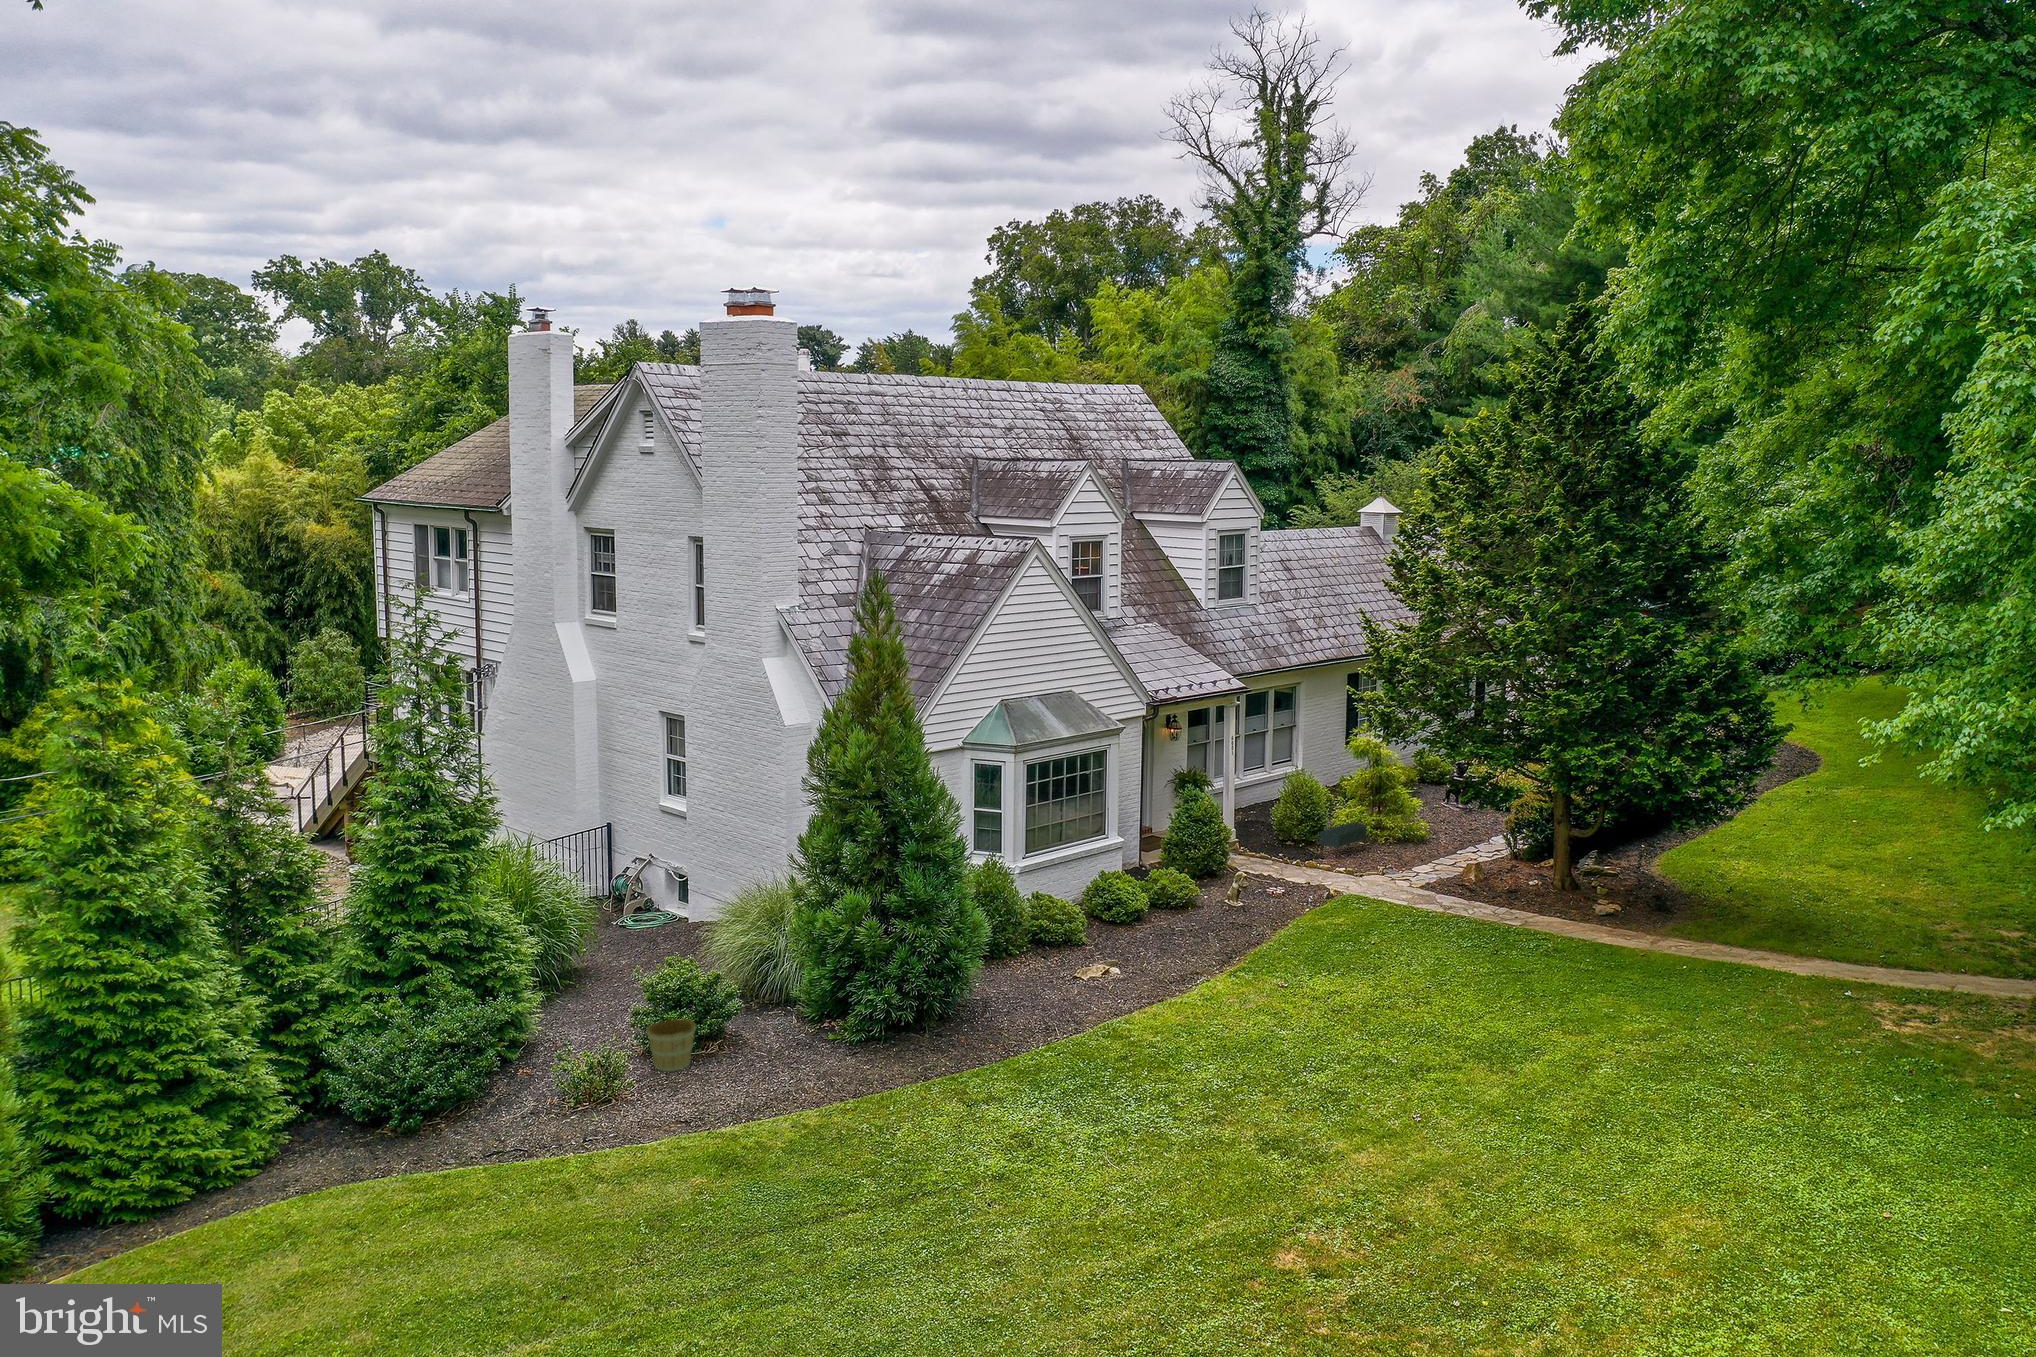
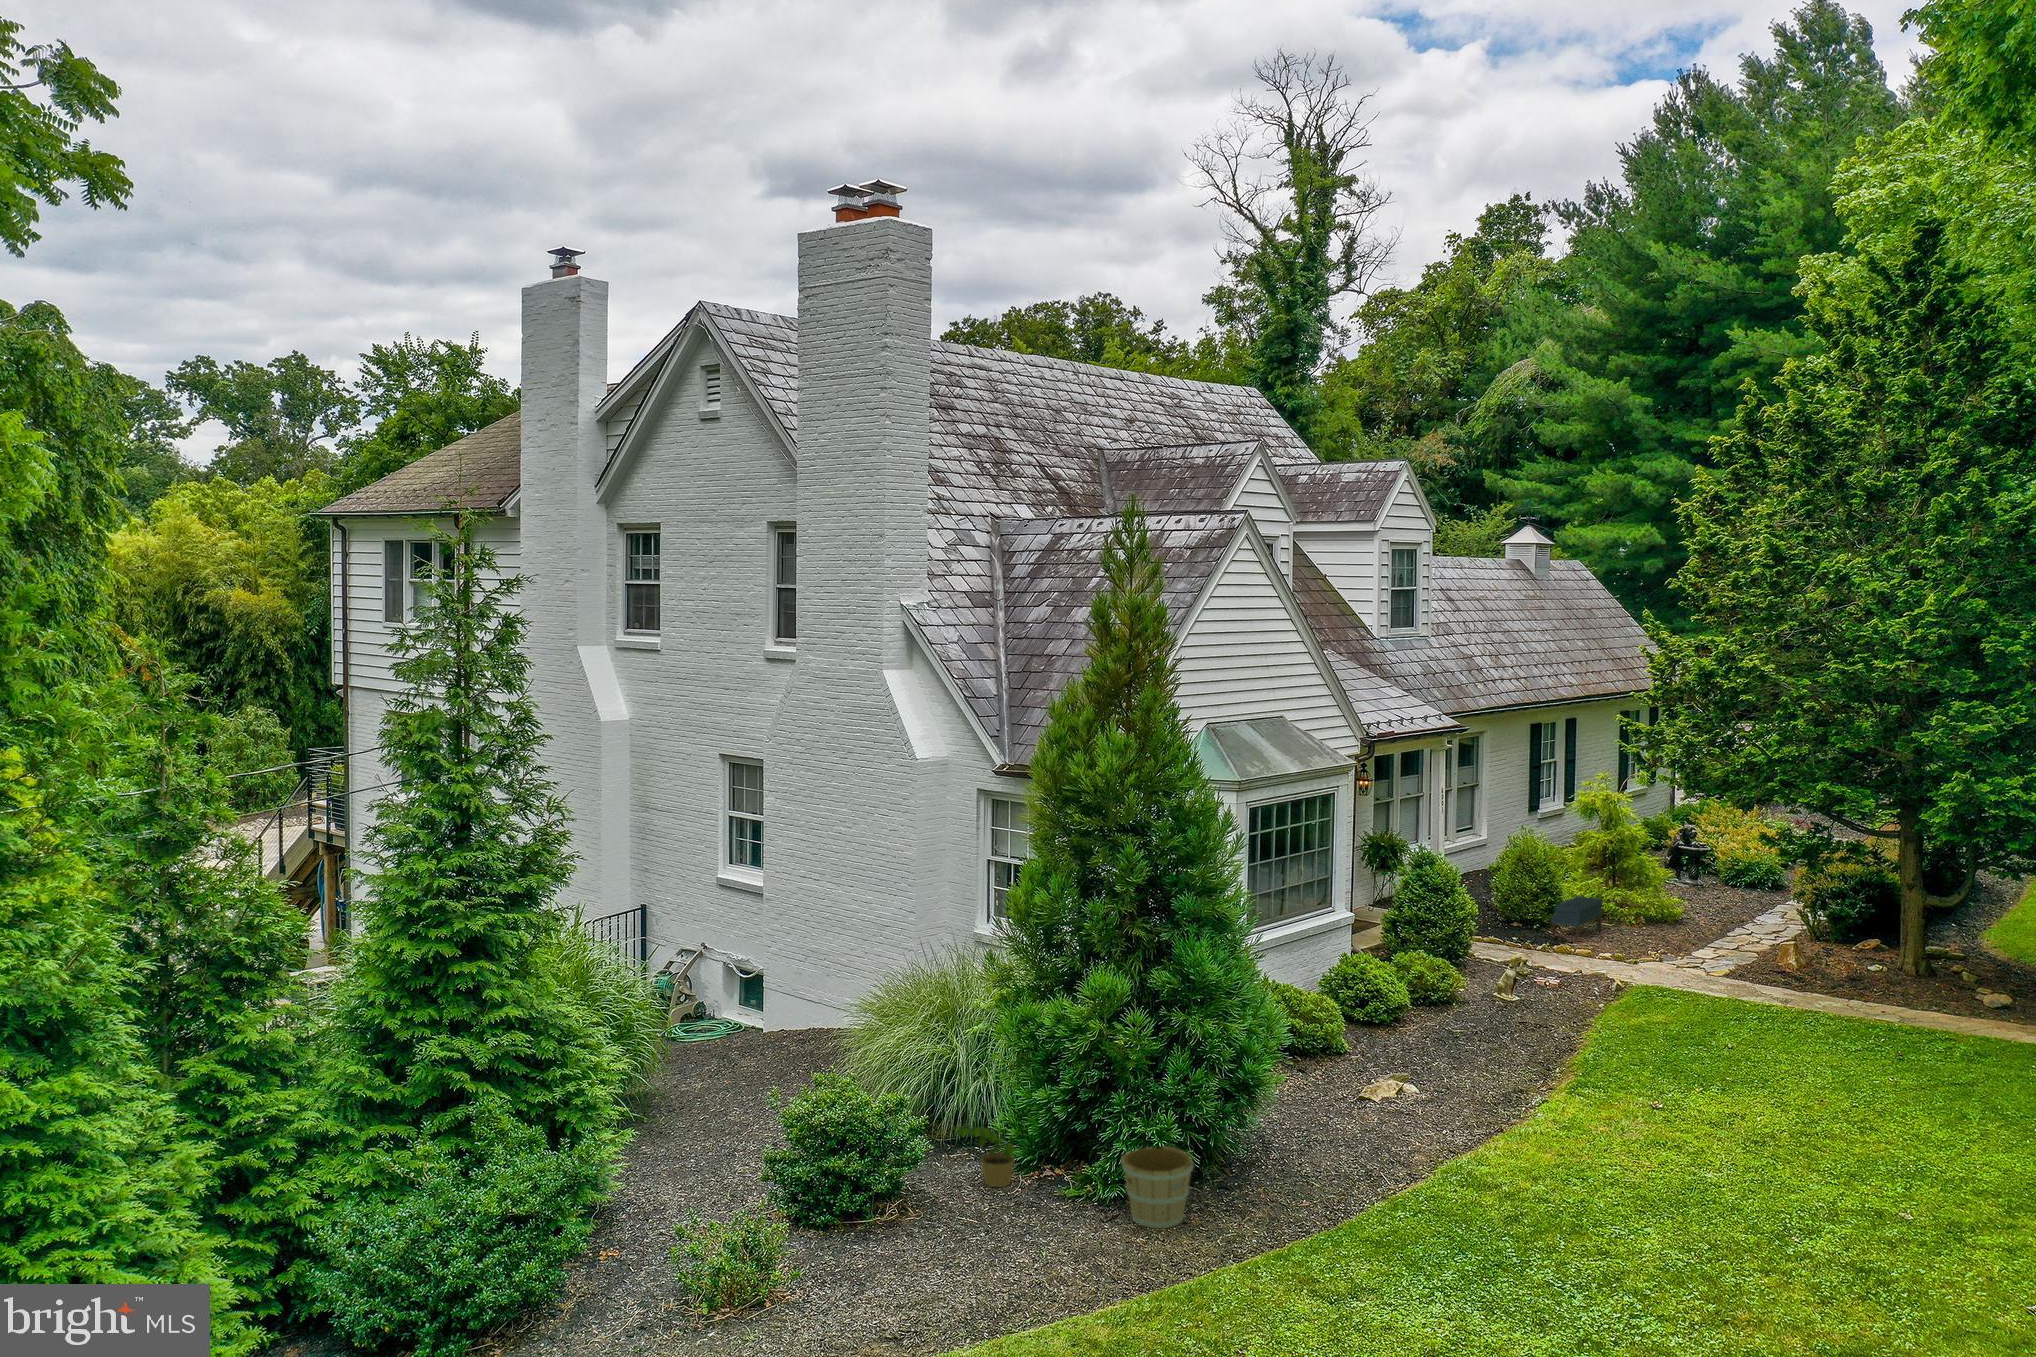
potted plant: none [748,993,795,1034] -> present [949,1125,1015,1187]
wooden bucket: present [647,1019,696,1072] -> present [1121,1146,1193,1229]

